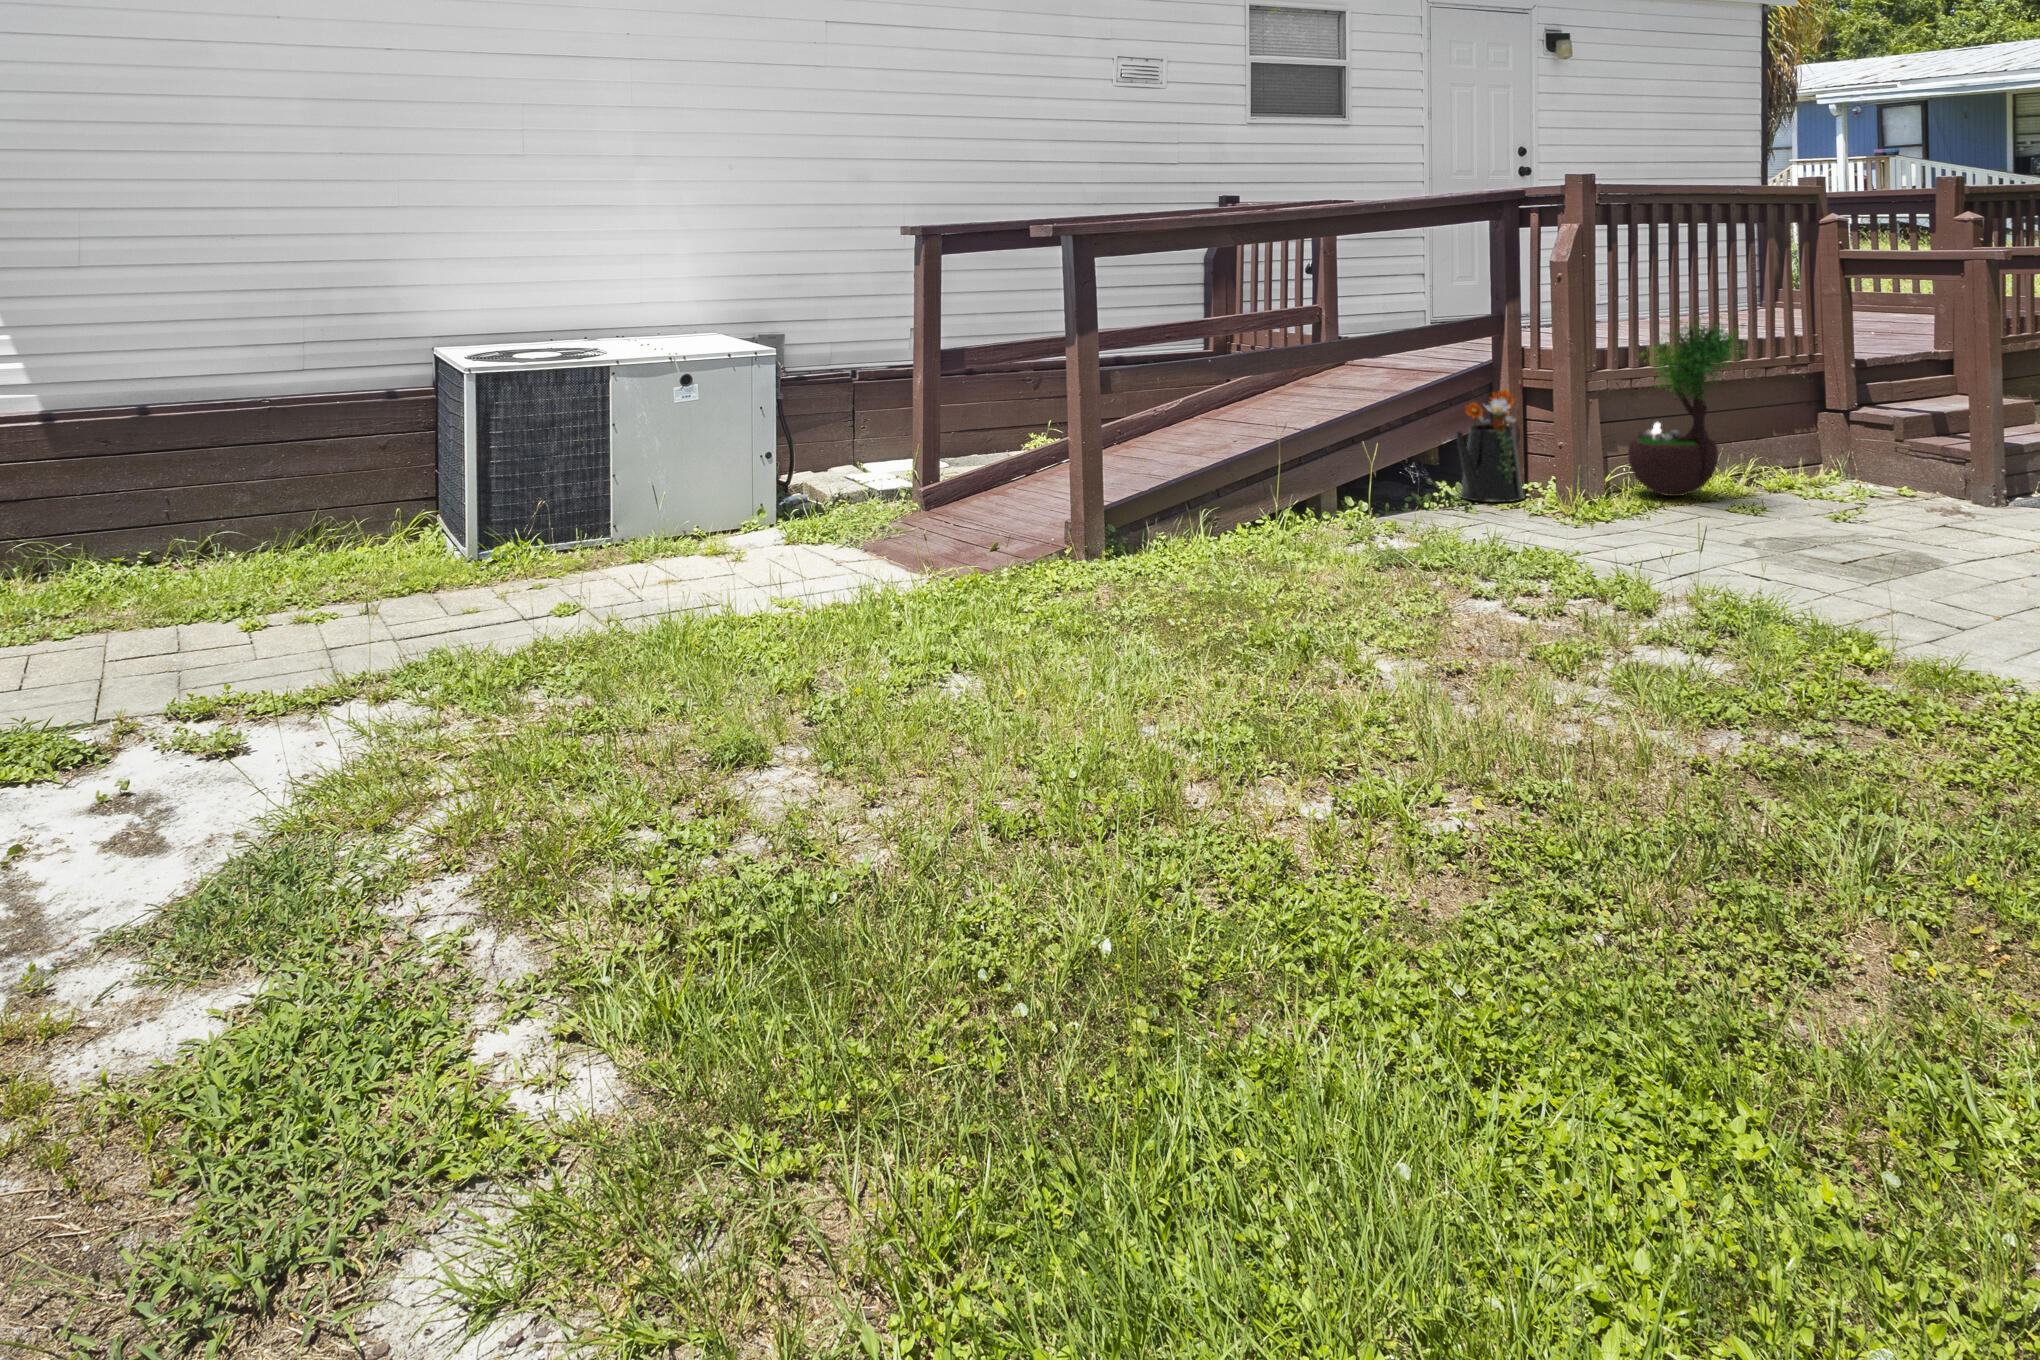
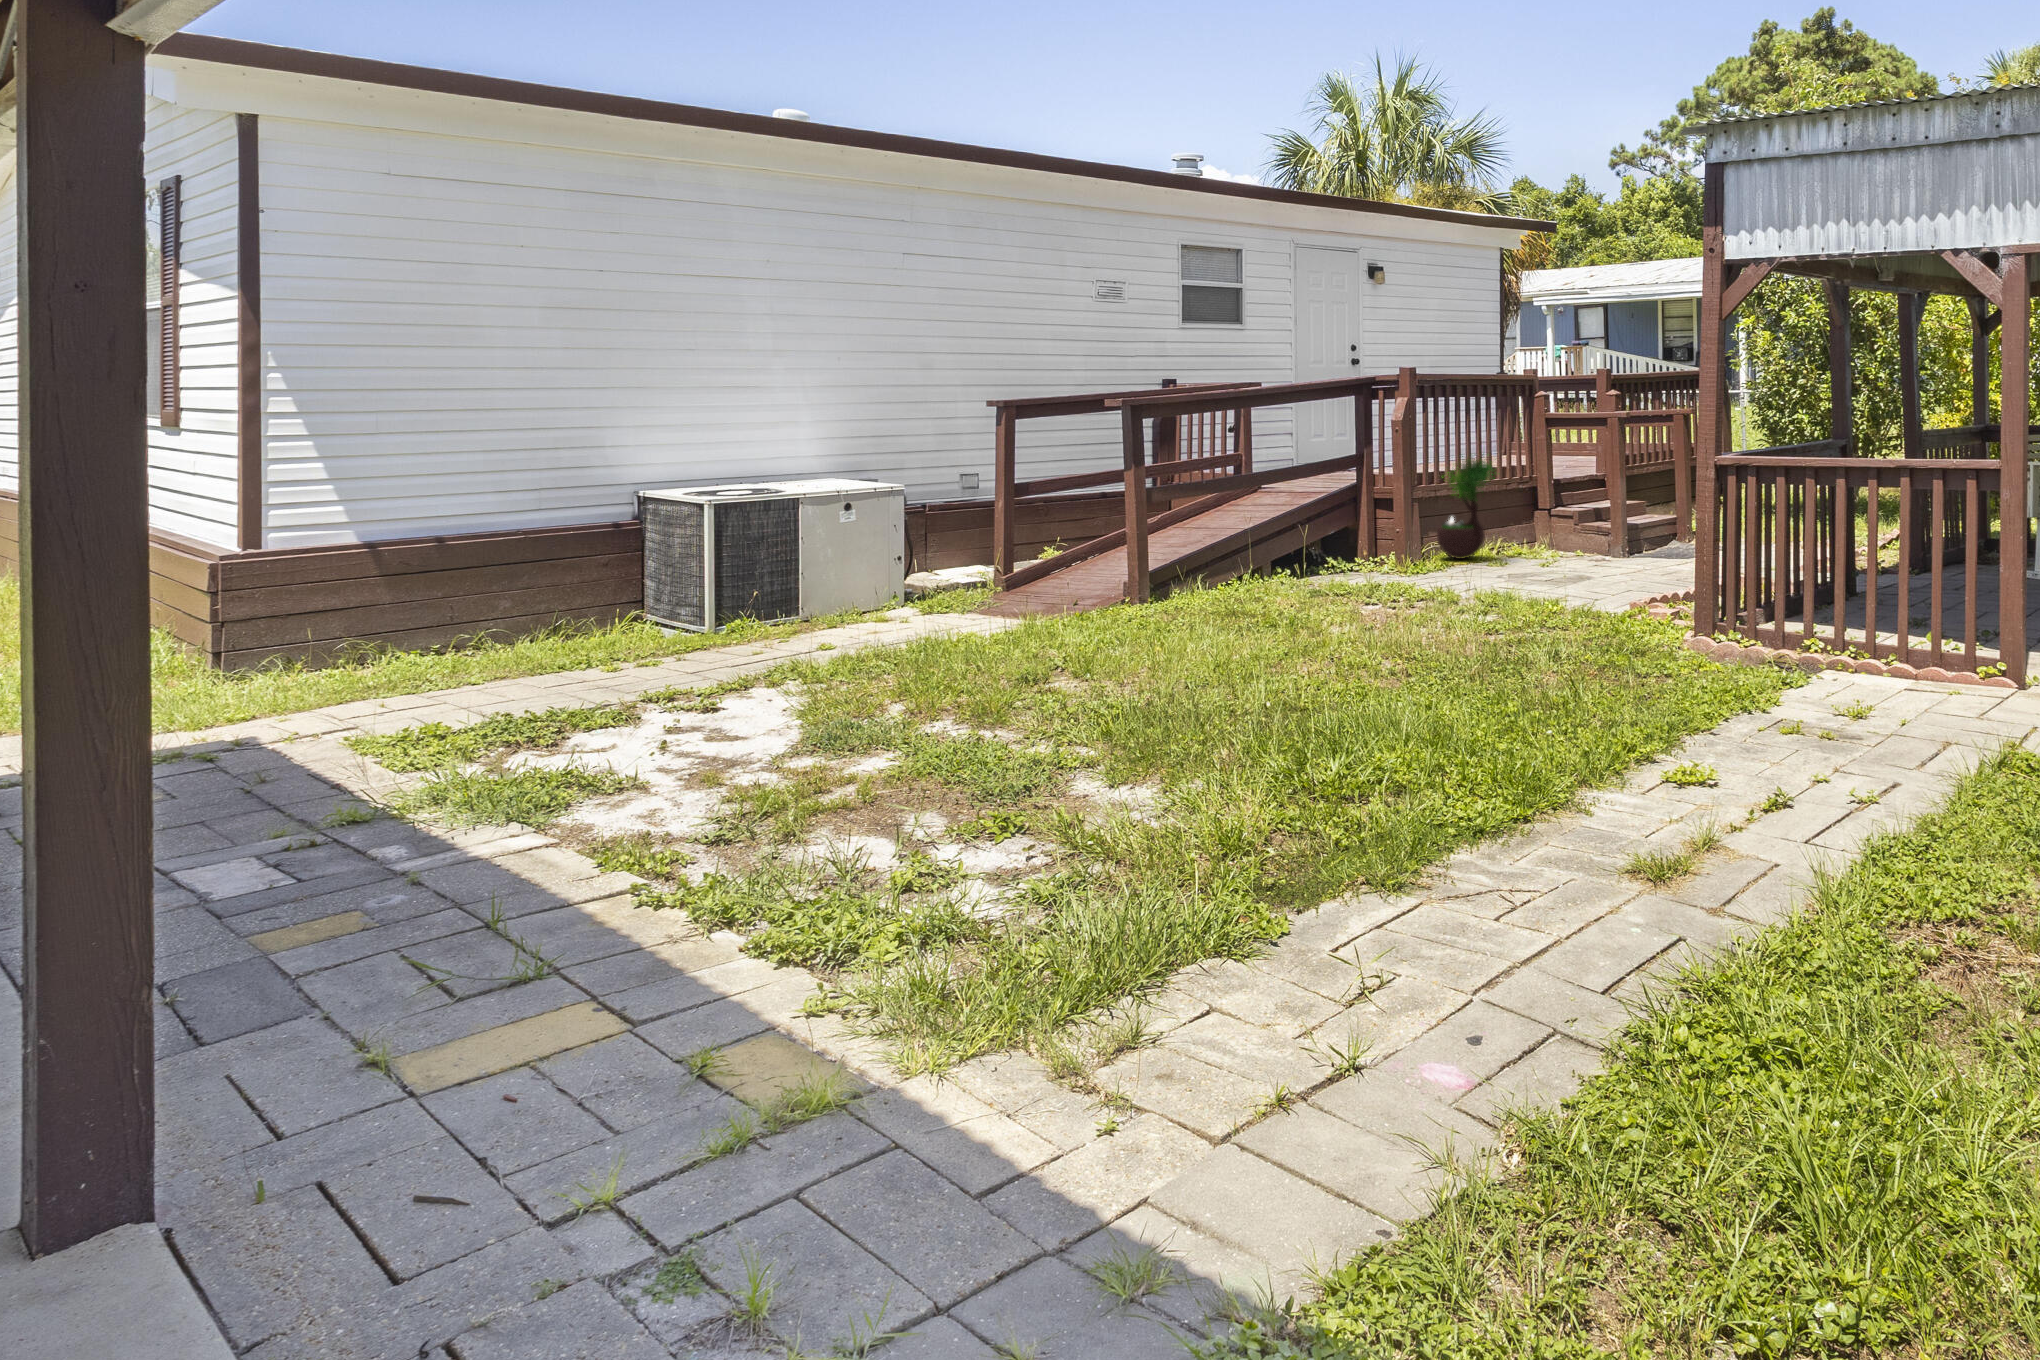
watering can: present [1456,390,1524,502] -> none [1343,499,1381,567]

